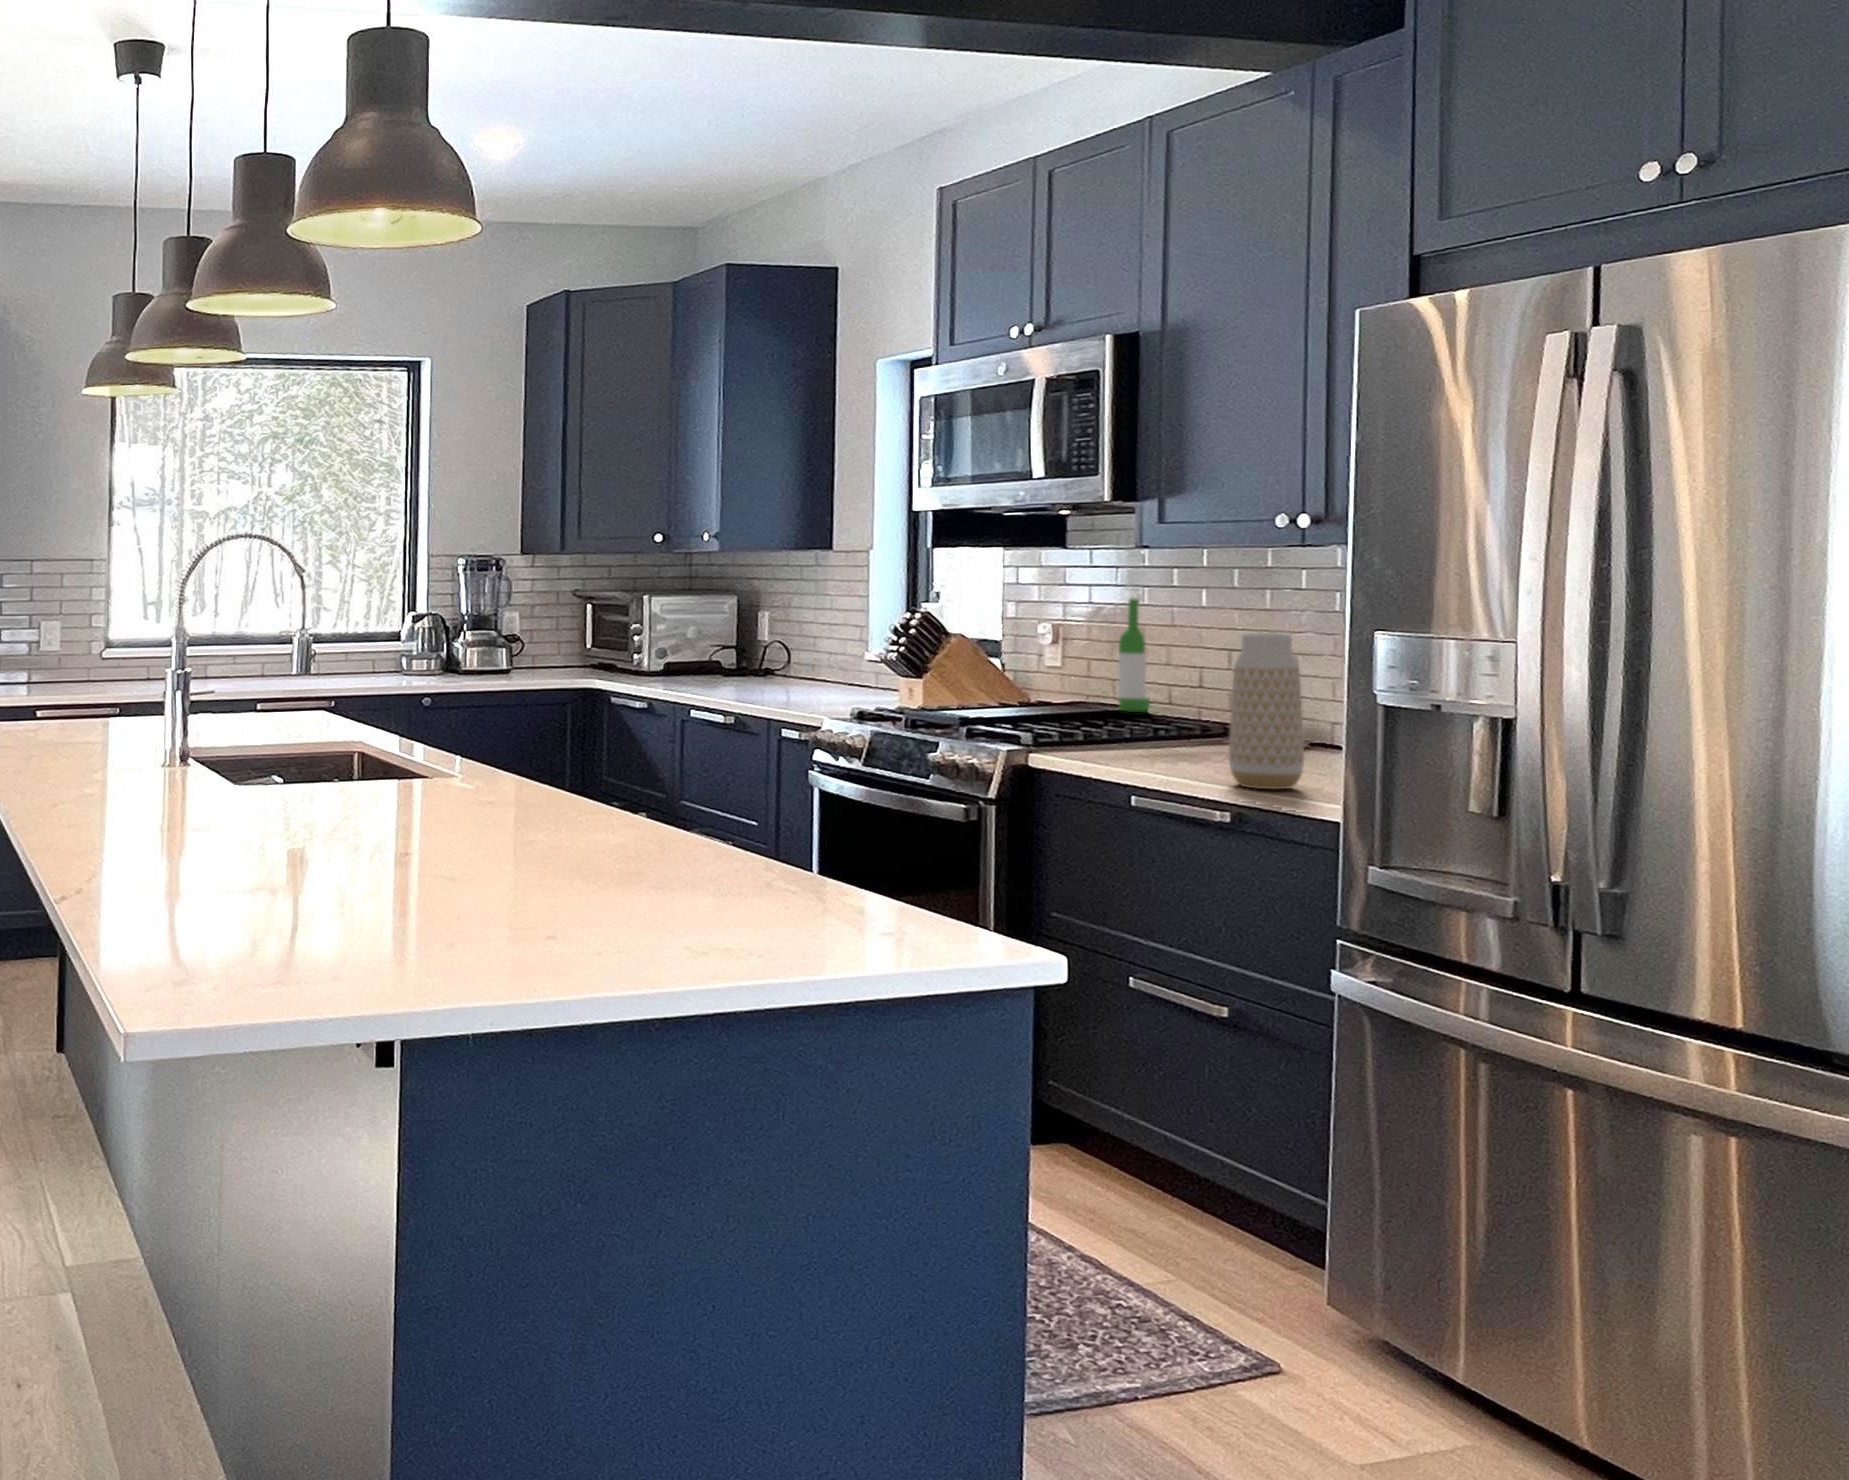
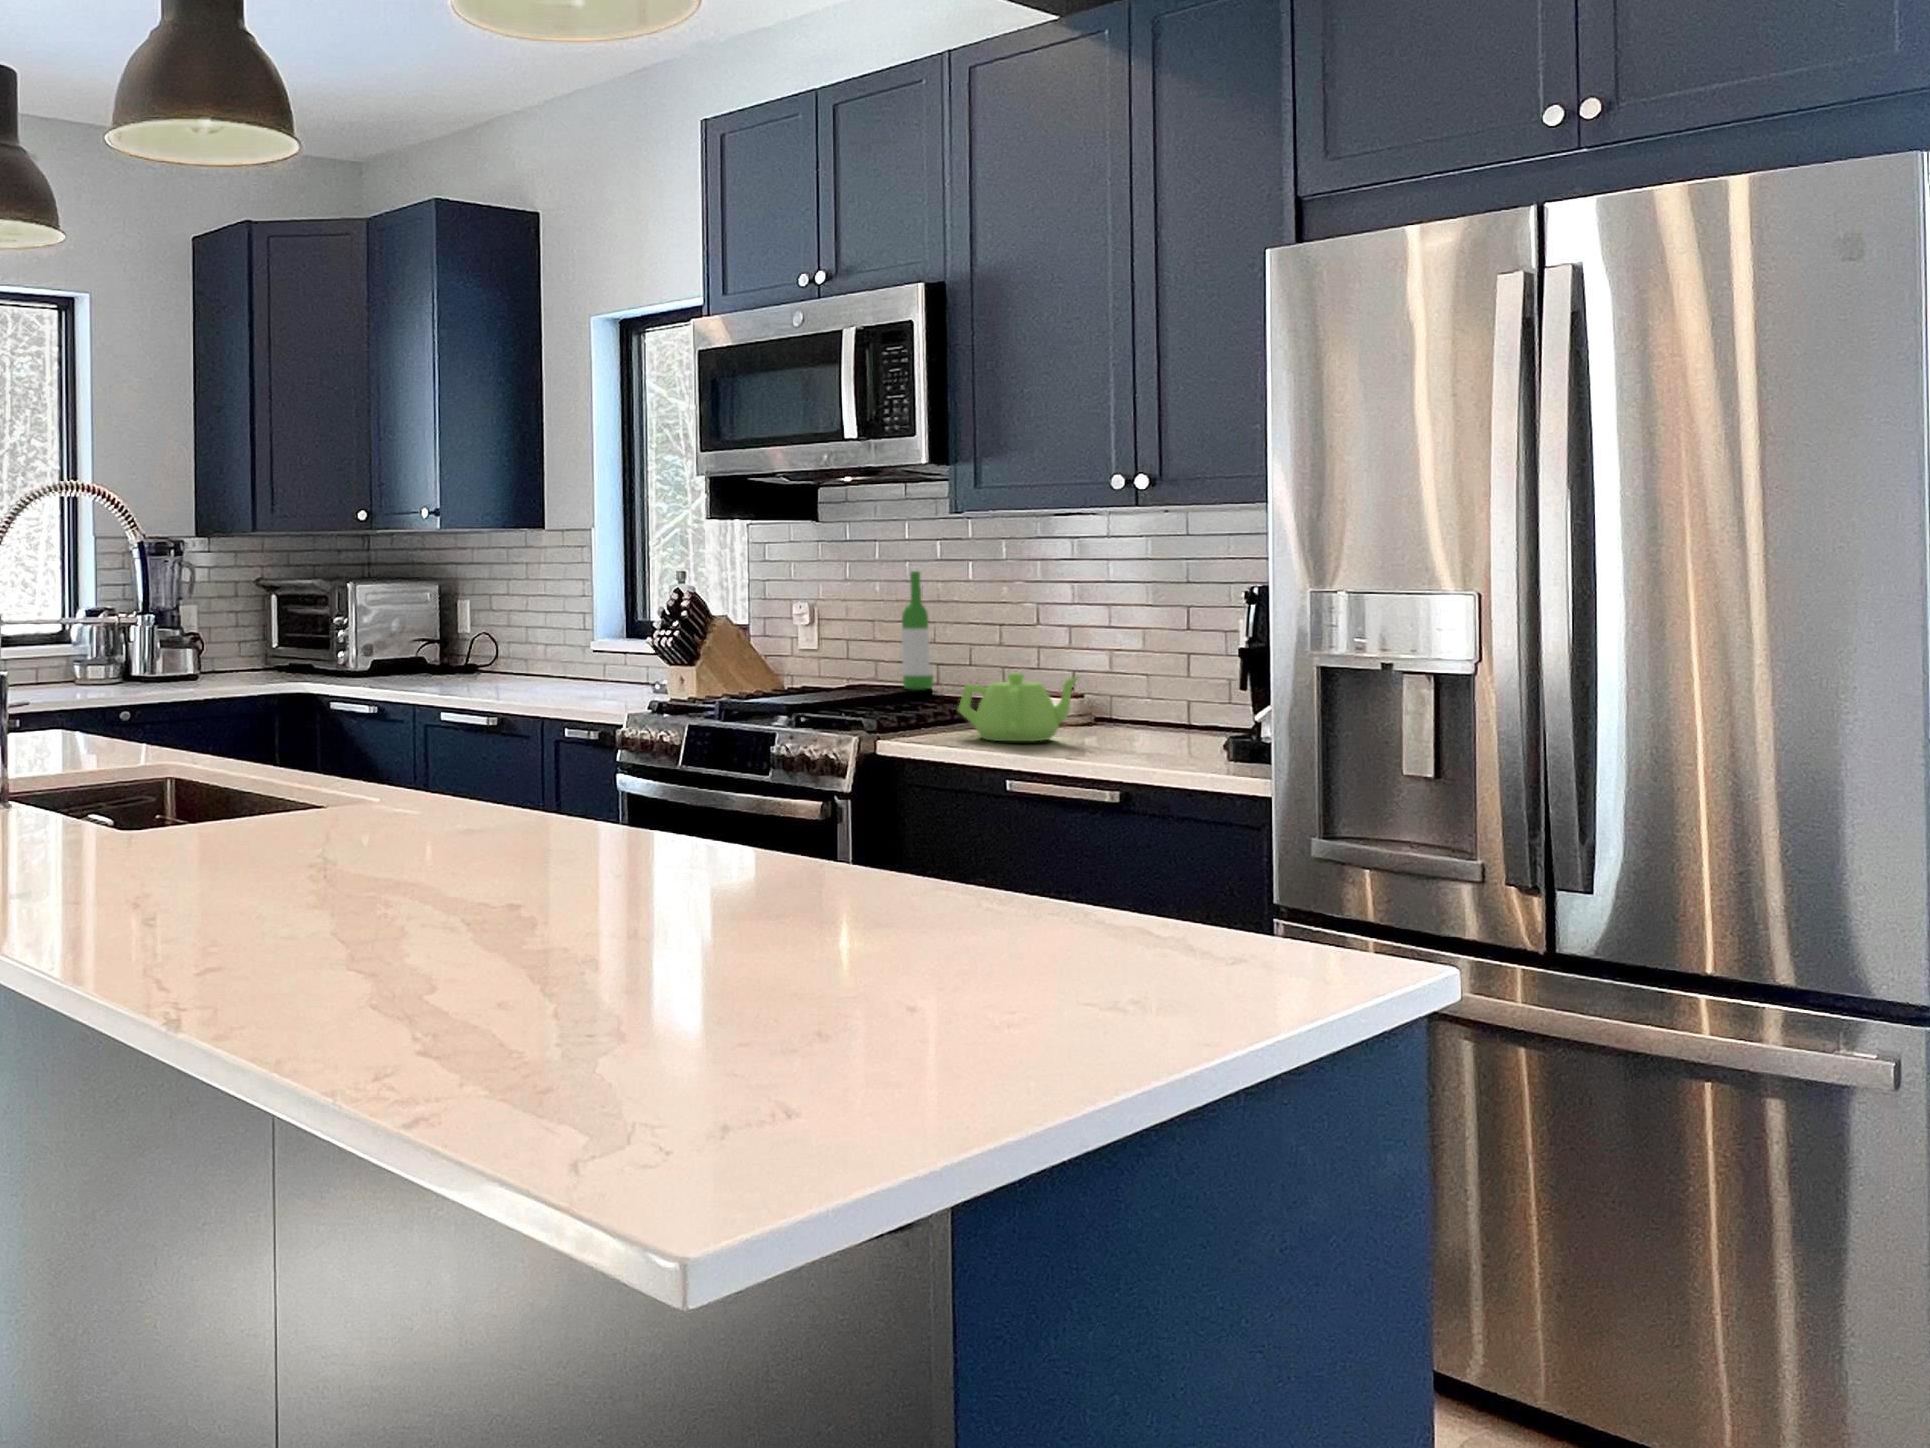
vase: present [1229,633,1304,789] -> none [1106,597,1180,762]
teapot: none [1107,700,1228,764] -> present [958,673,1079,741]

